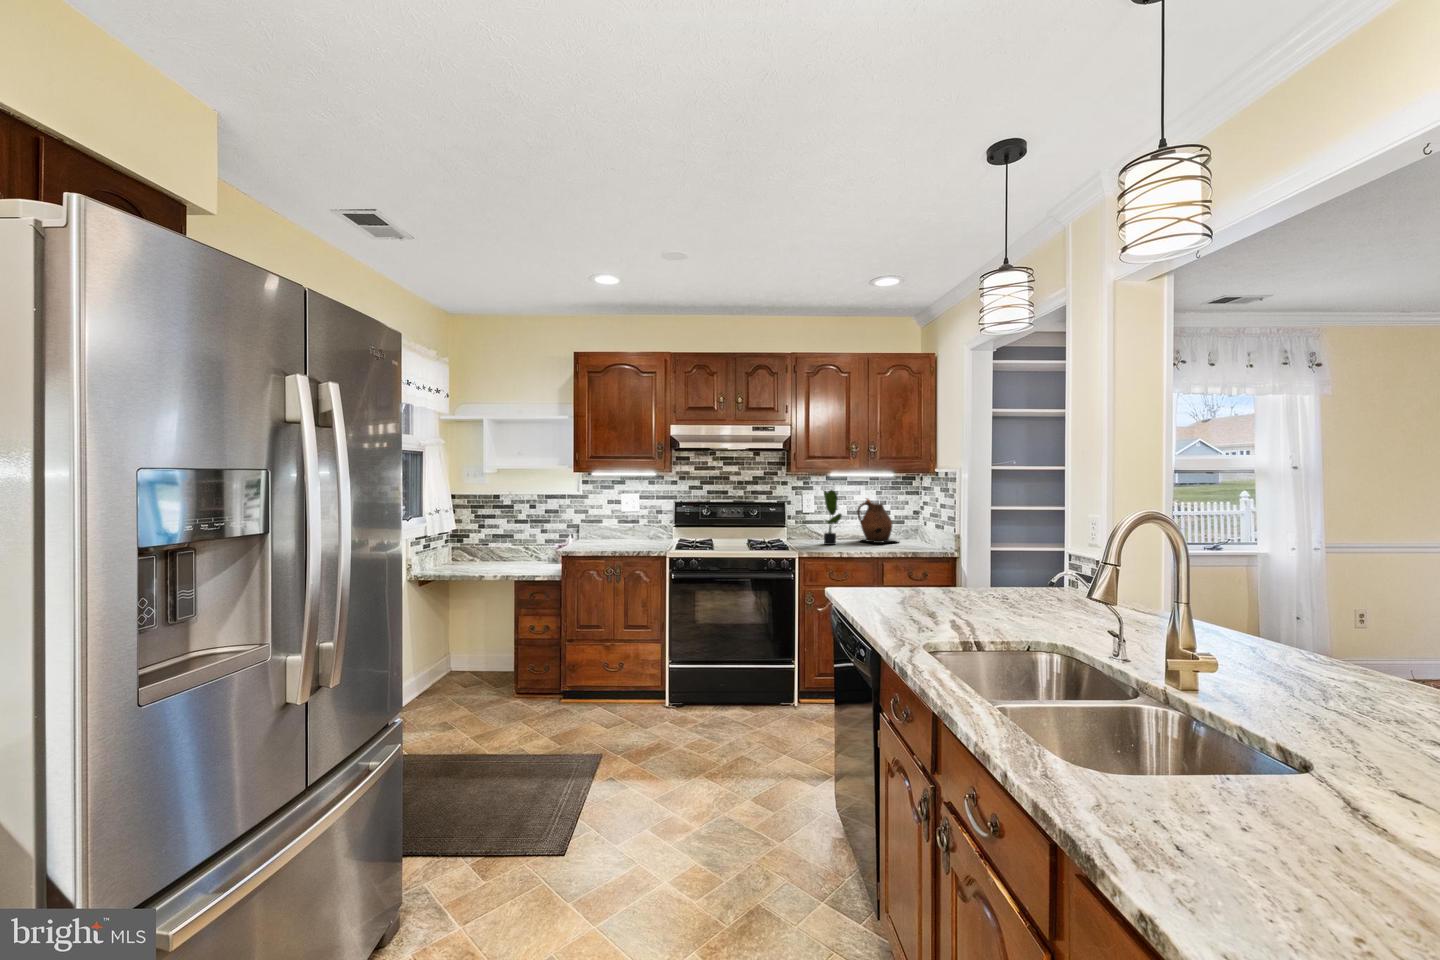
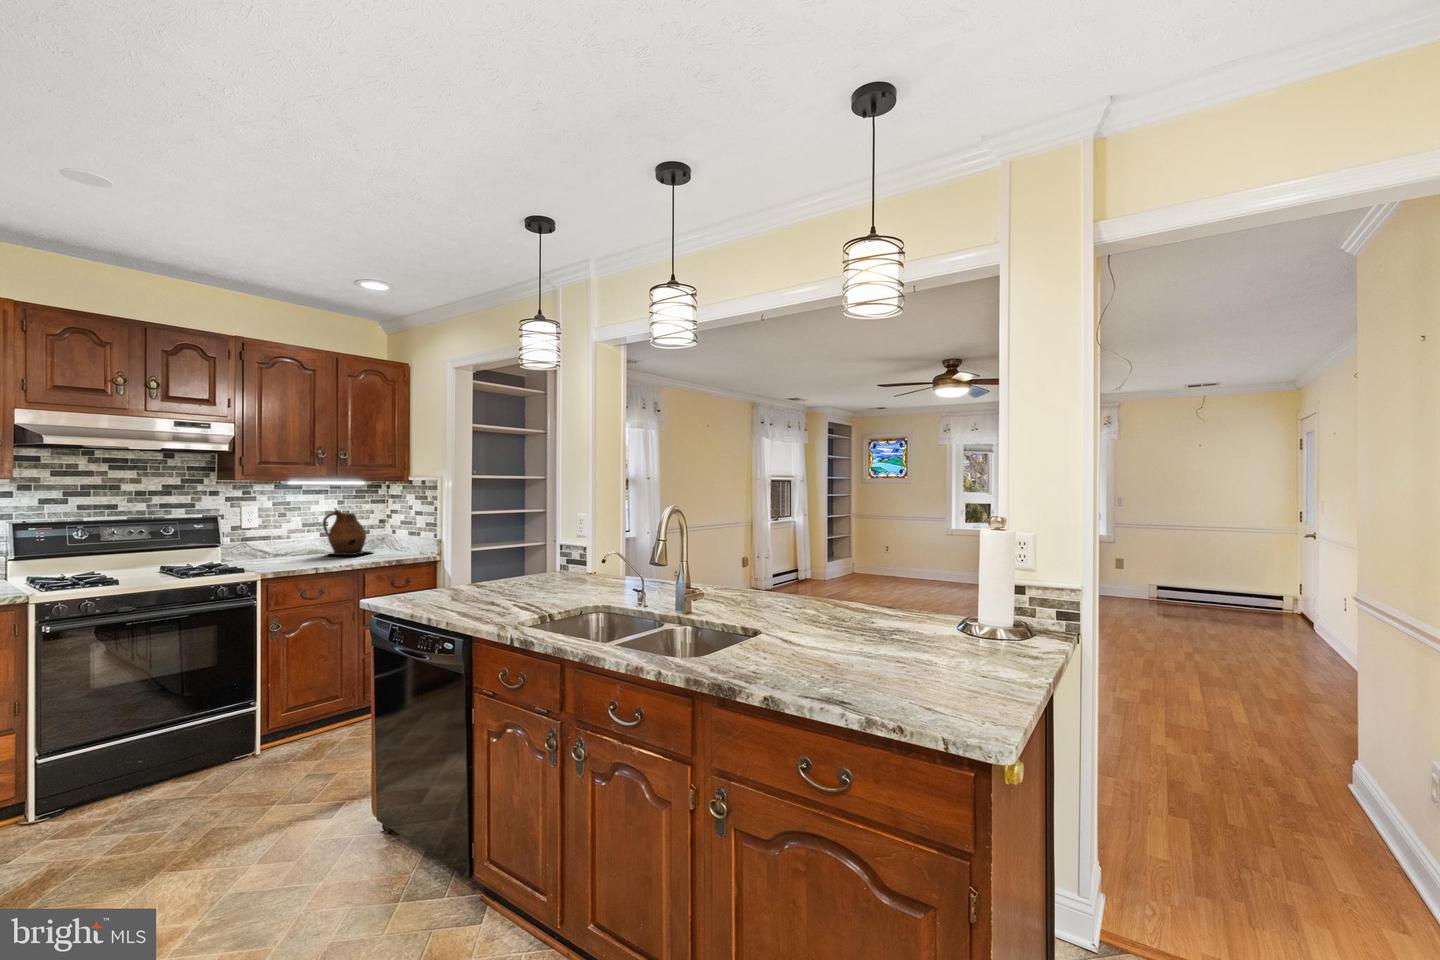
potted plant: present [823,490,842,545] -> none [275,499,317,563]

